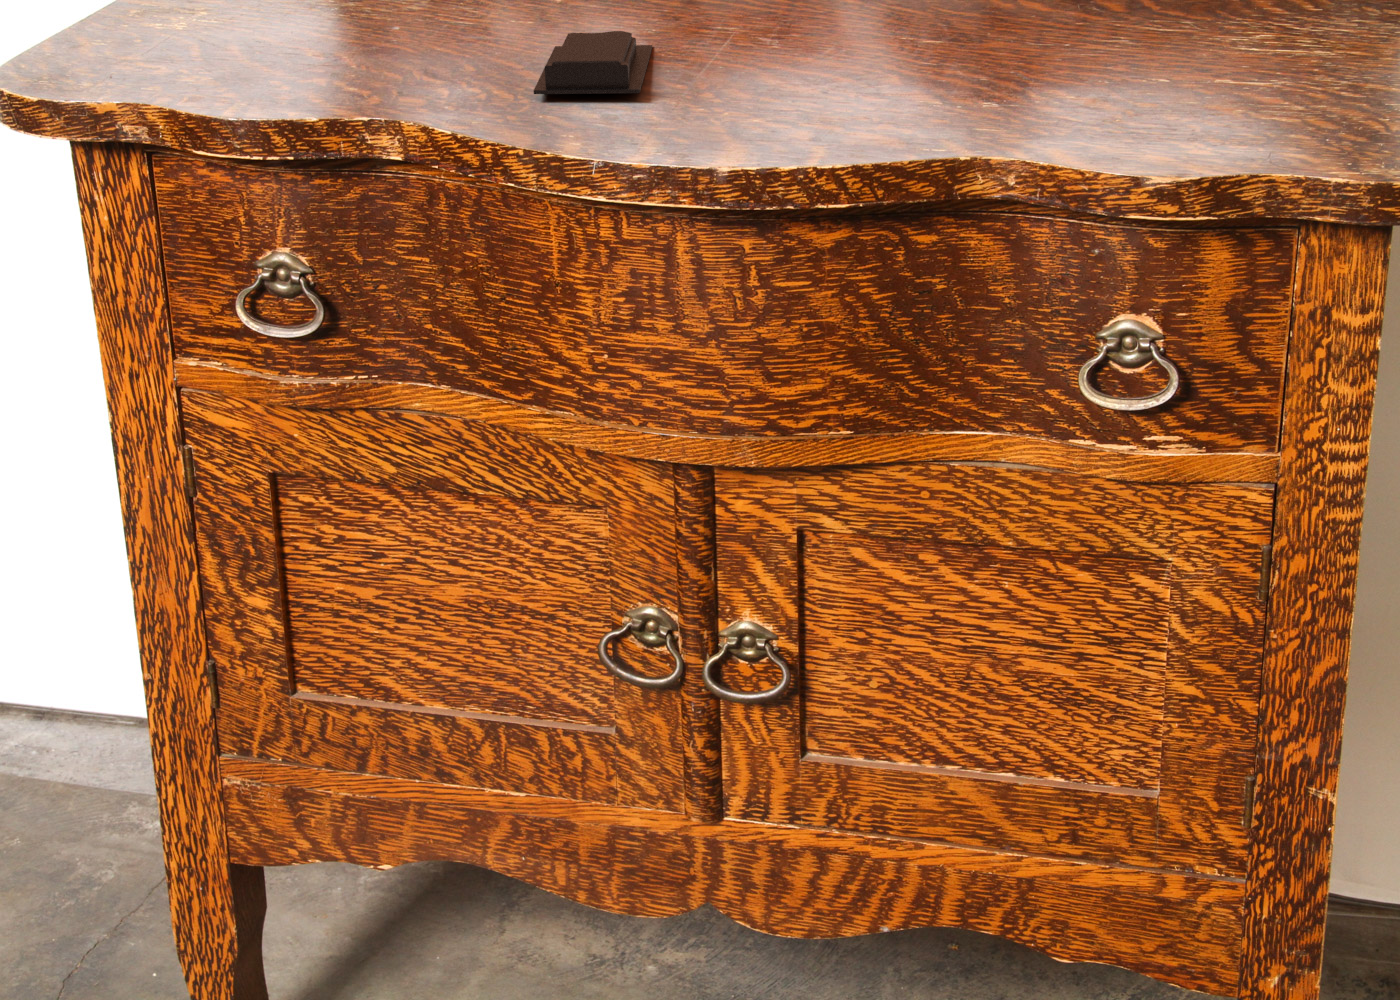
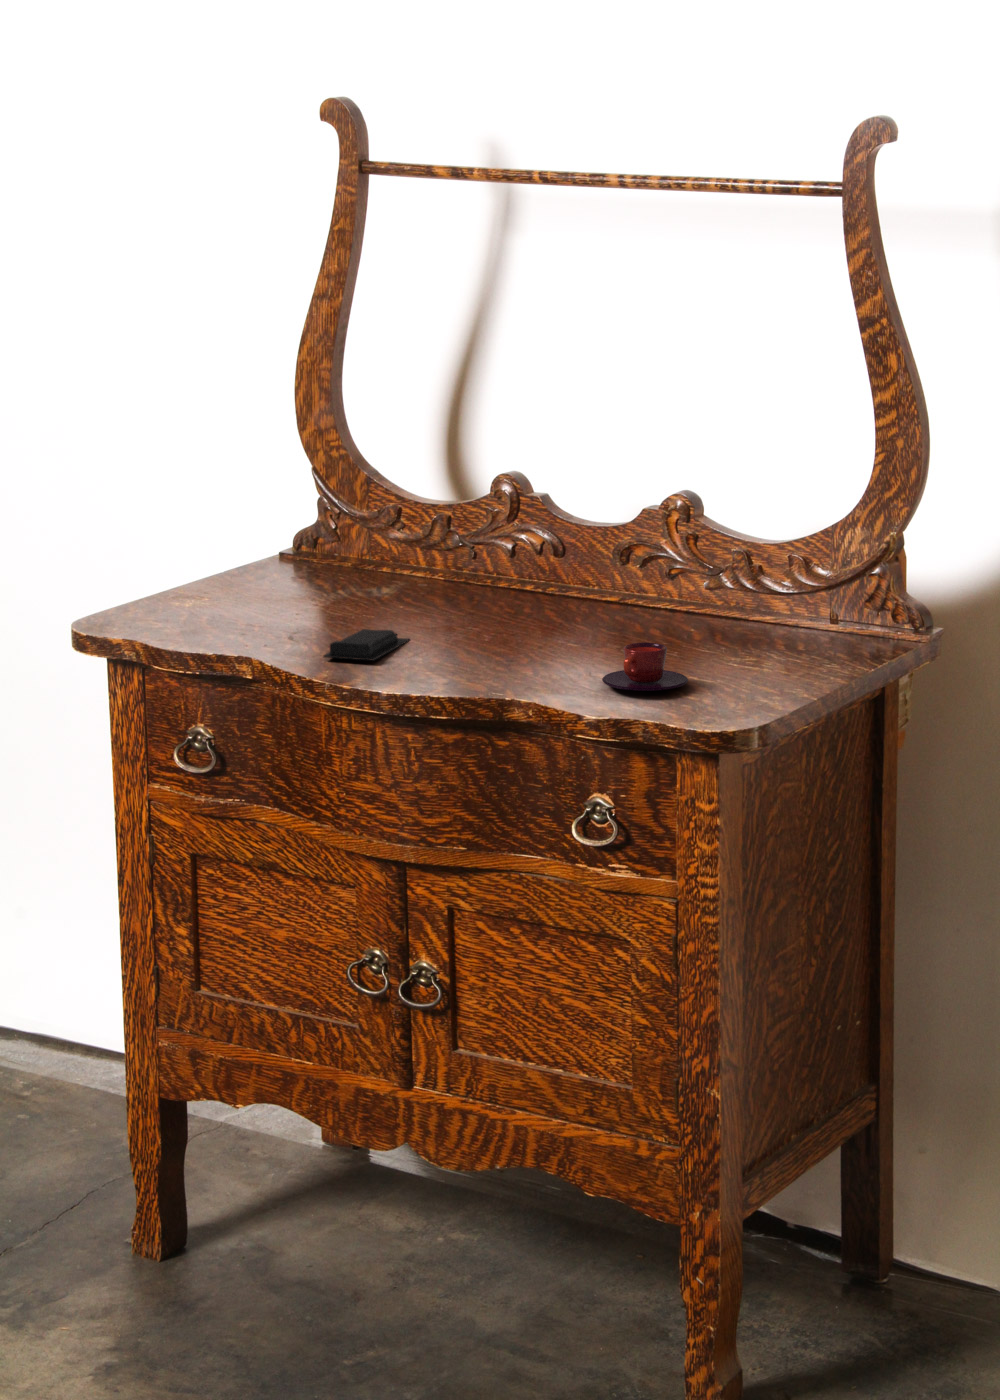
teacup: none [1098,18,1262,112] -> present [602,643,688,691]

